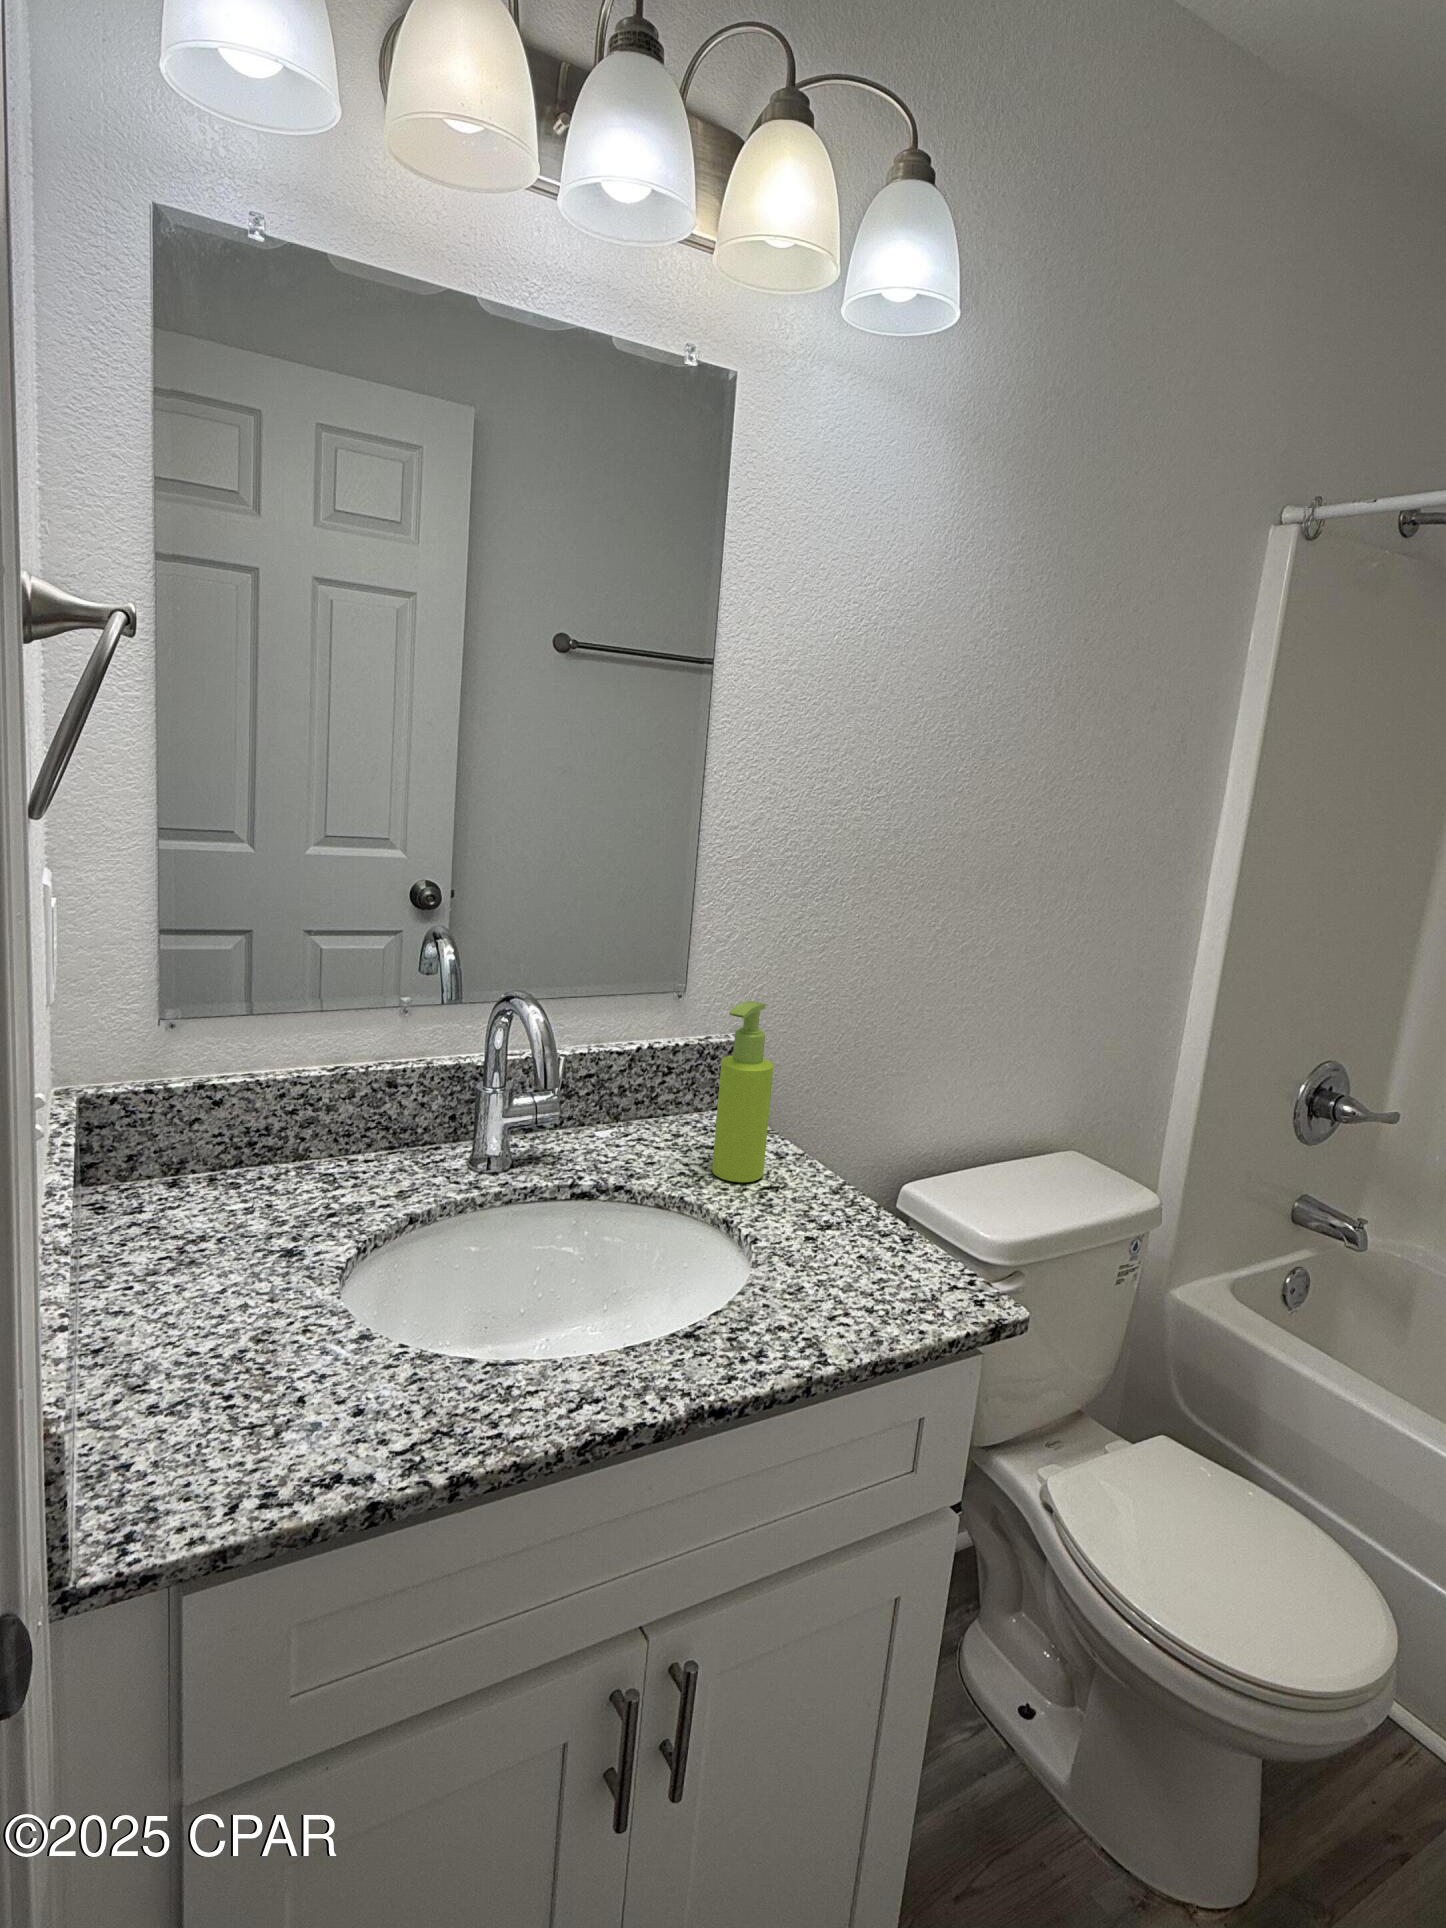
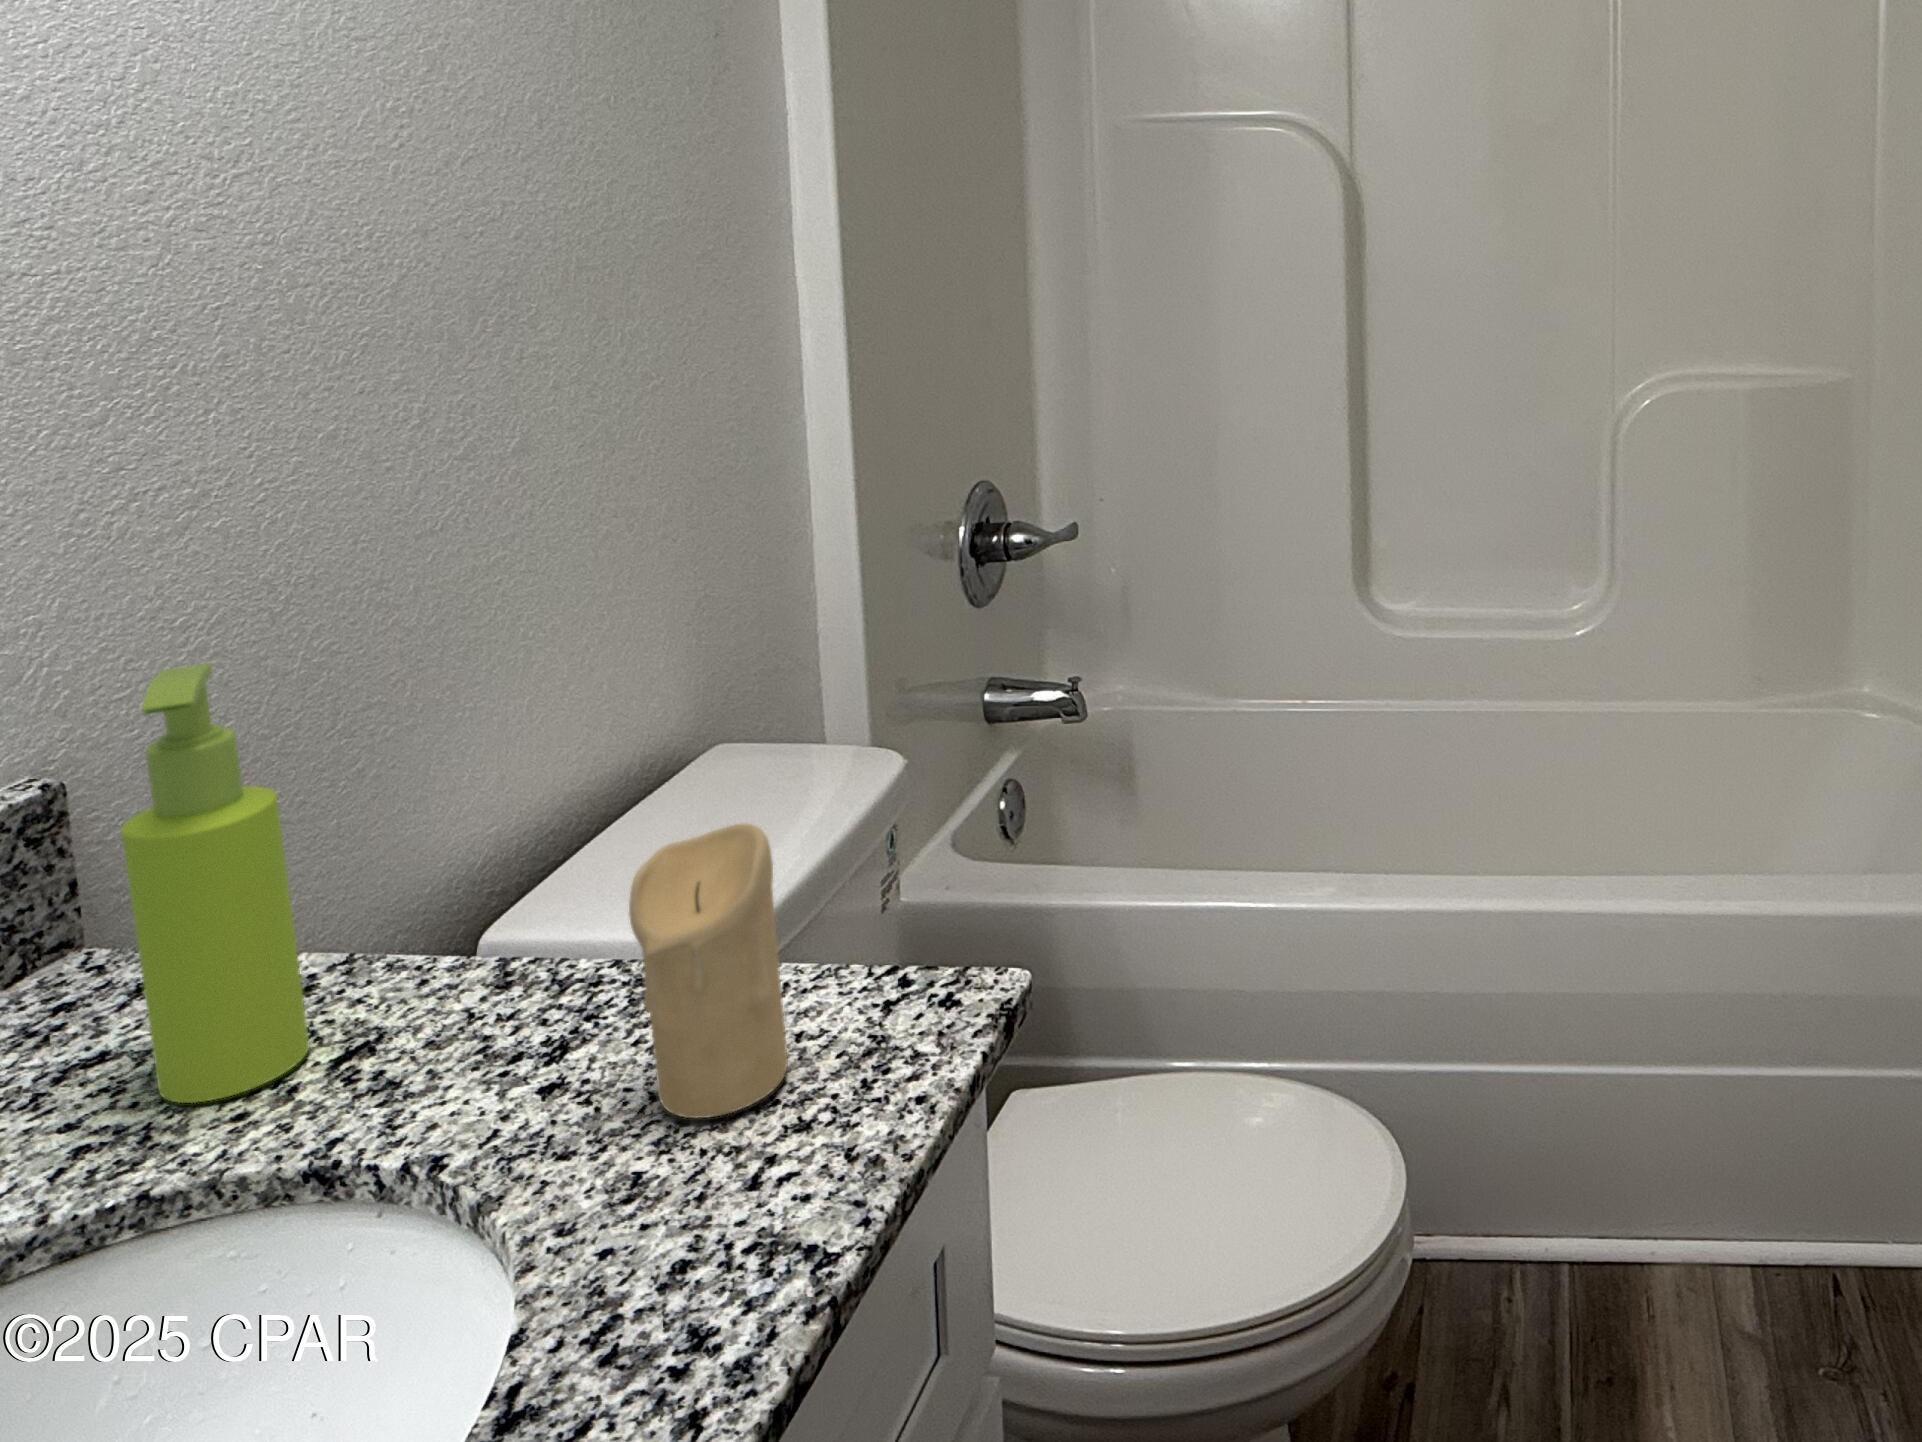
candle: none [832,1153,904,1290] -> present [629,824,788,1118]

